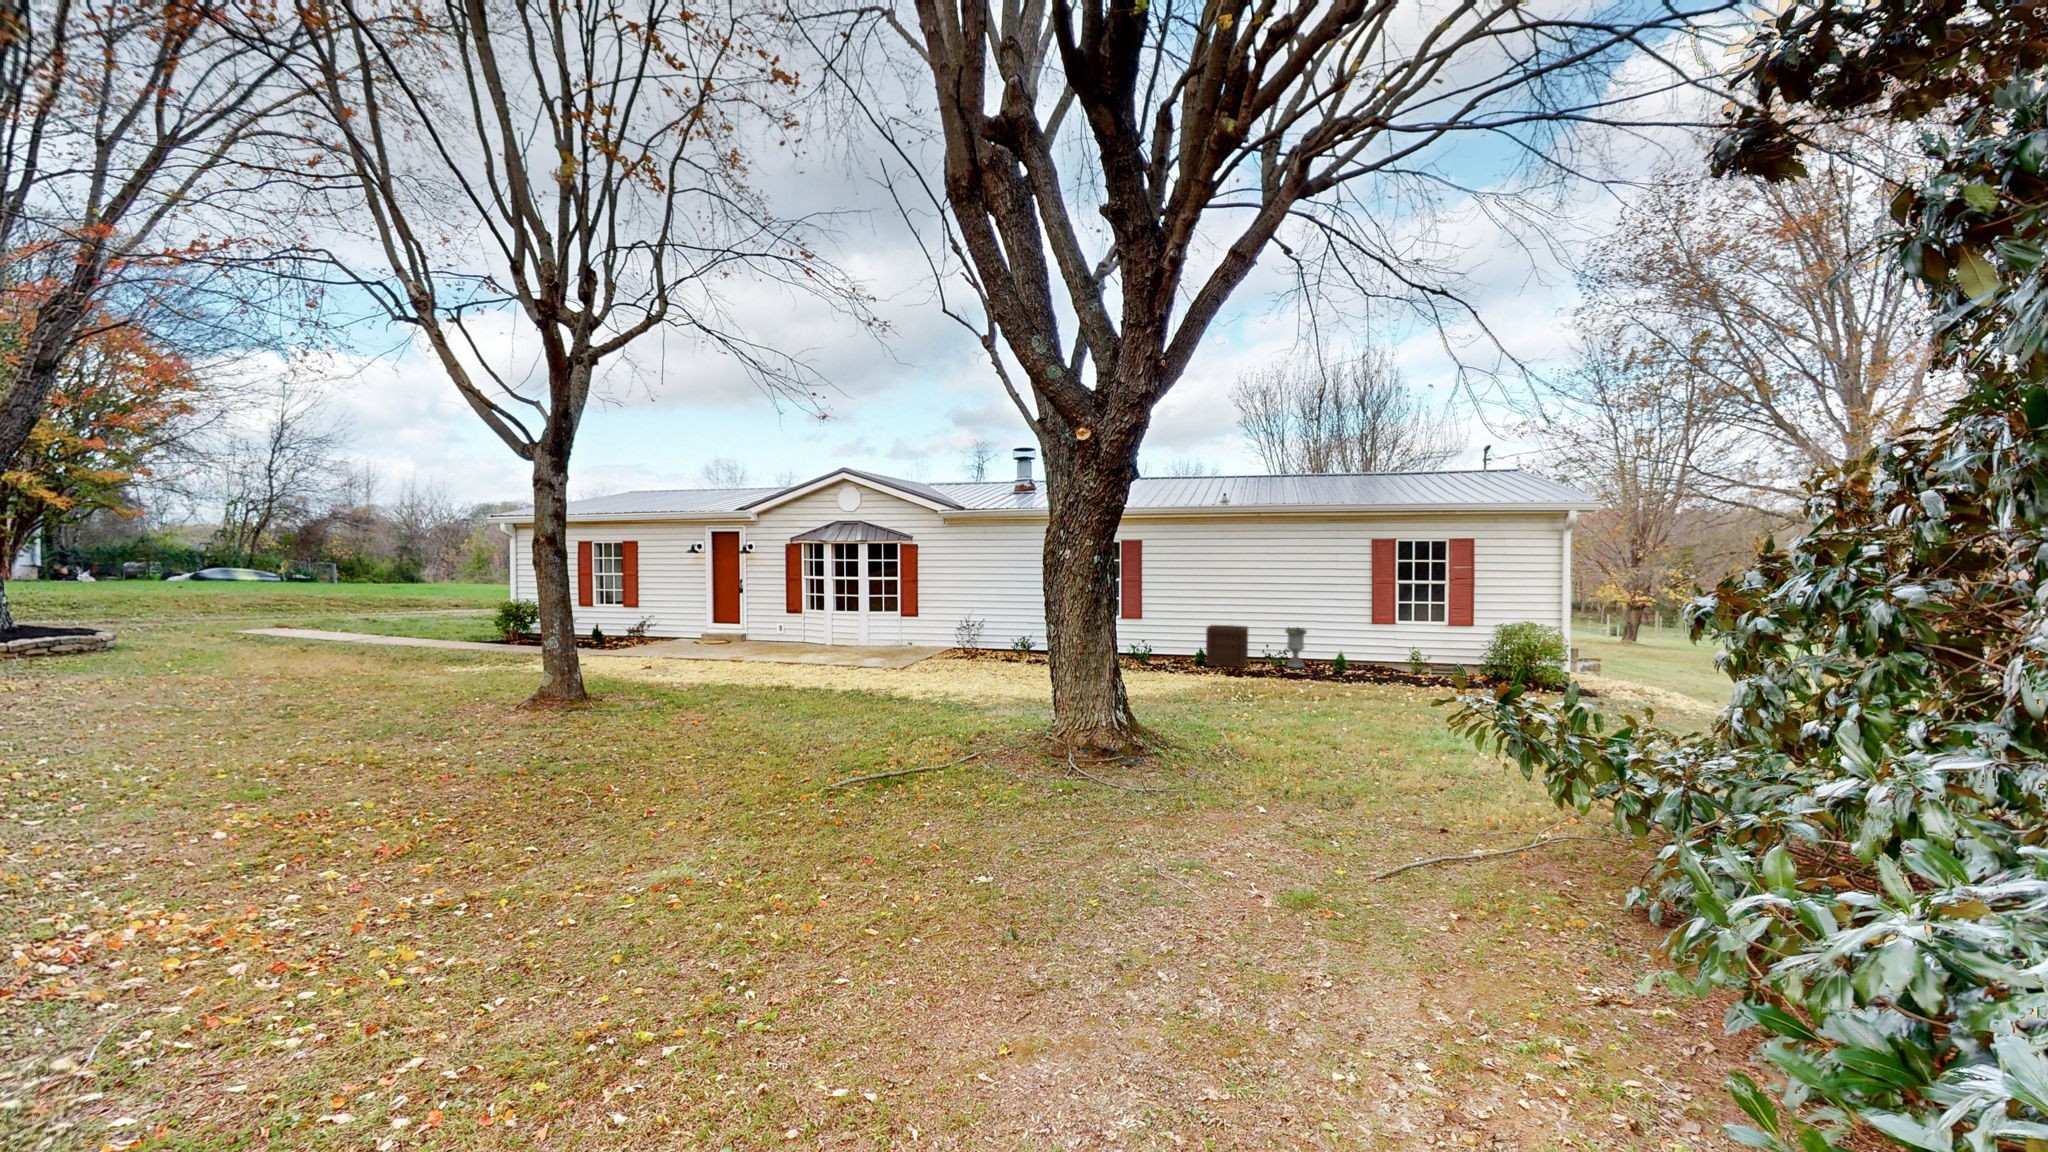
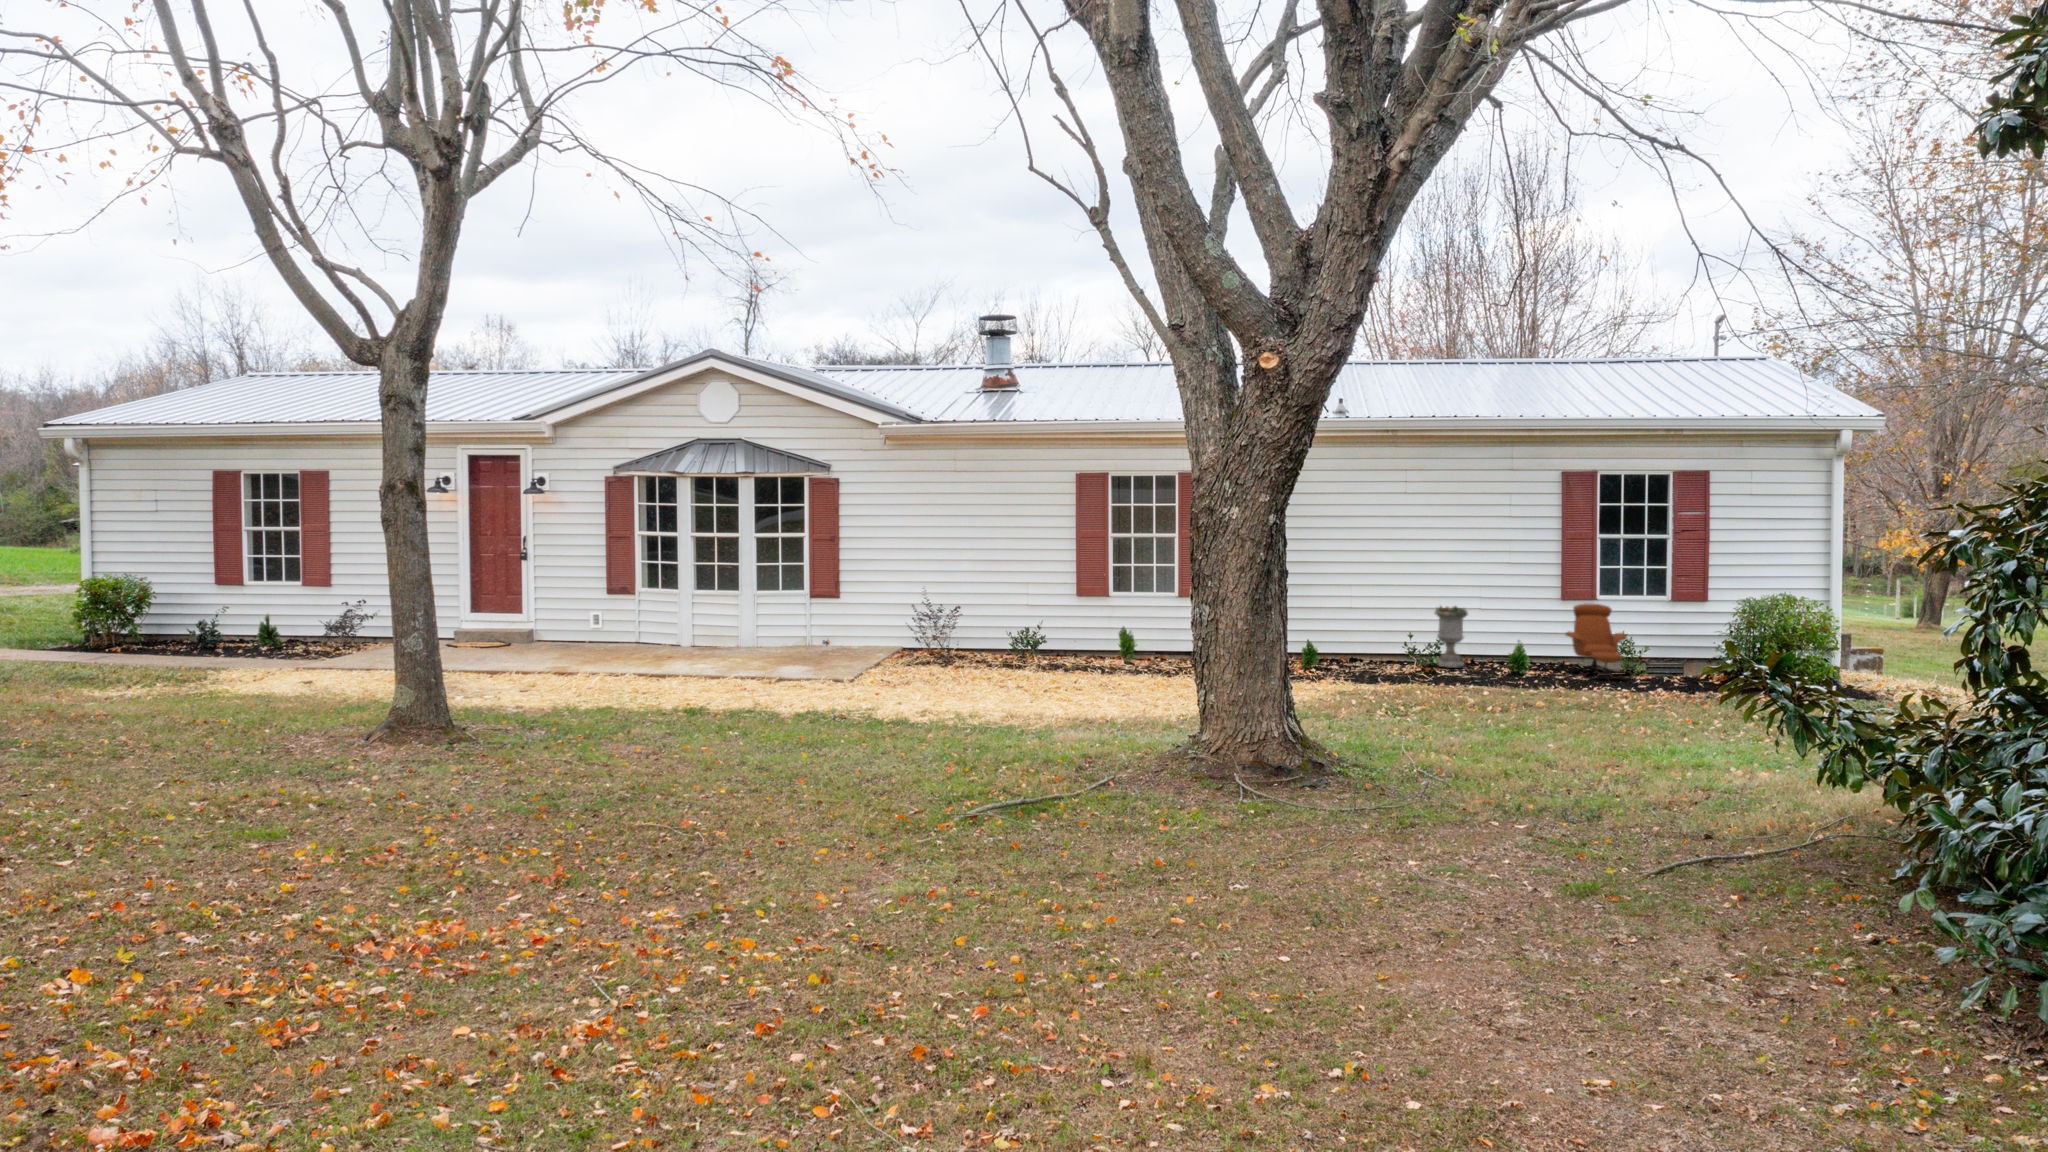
wooden crate: present [1206,625,1248,668] -> none [1318,604,1381,669]
lounge chair: none [1373,627,1416,680] -> present [1566,603,1627,679]

